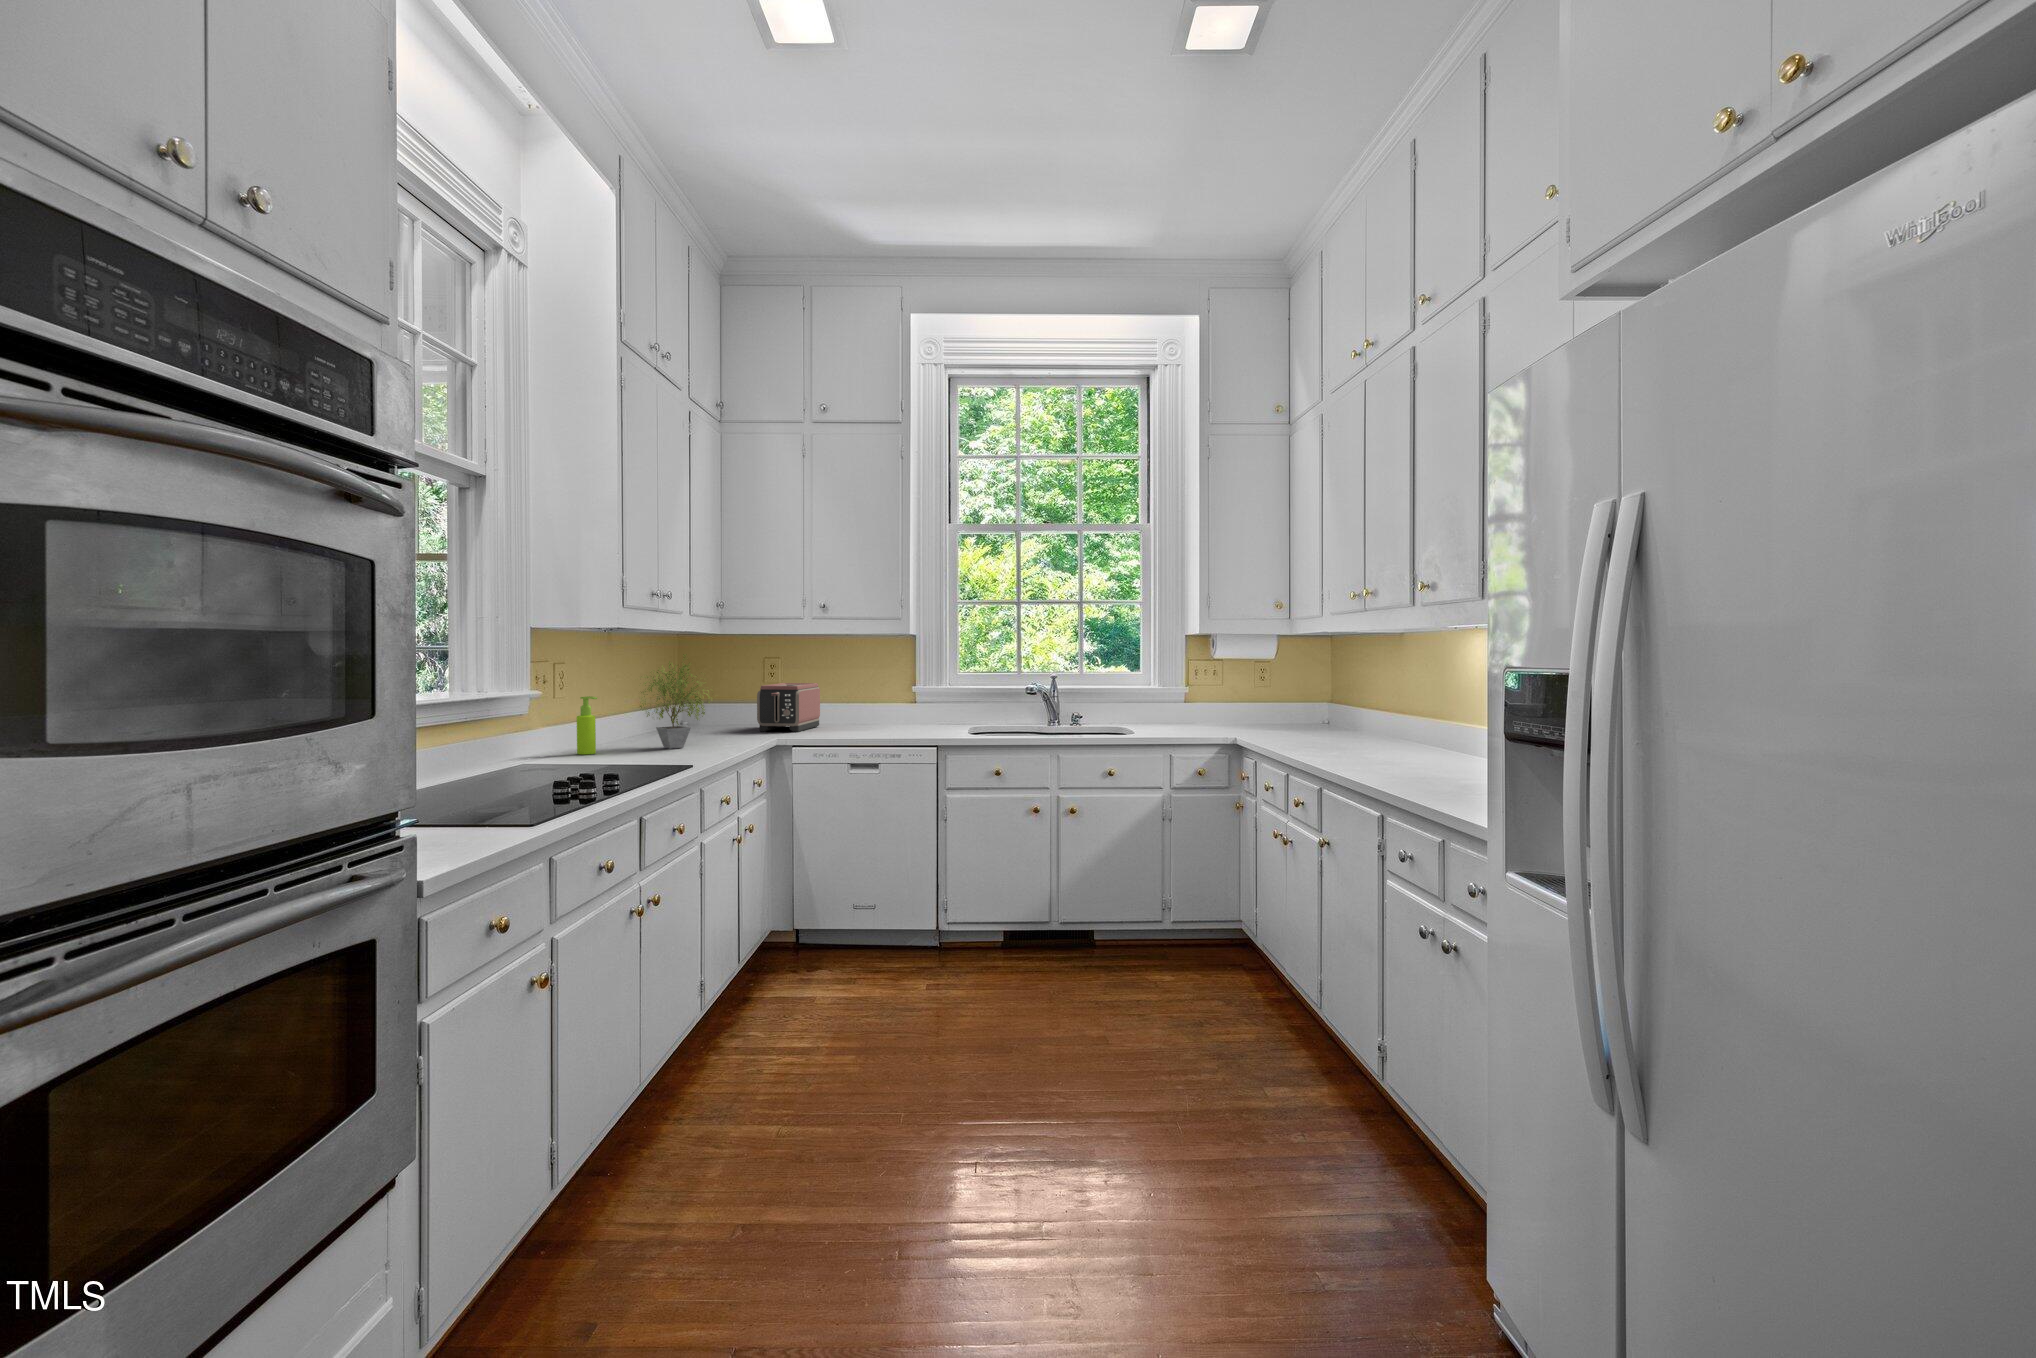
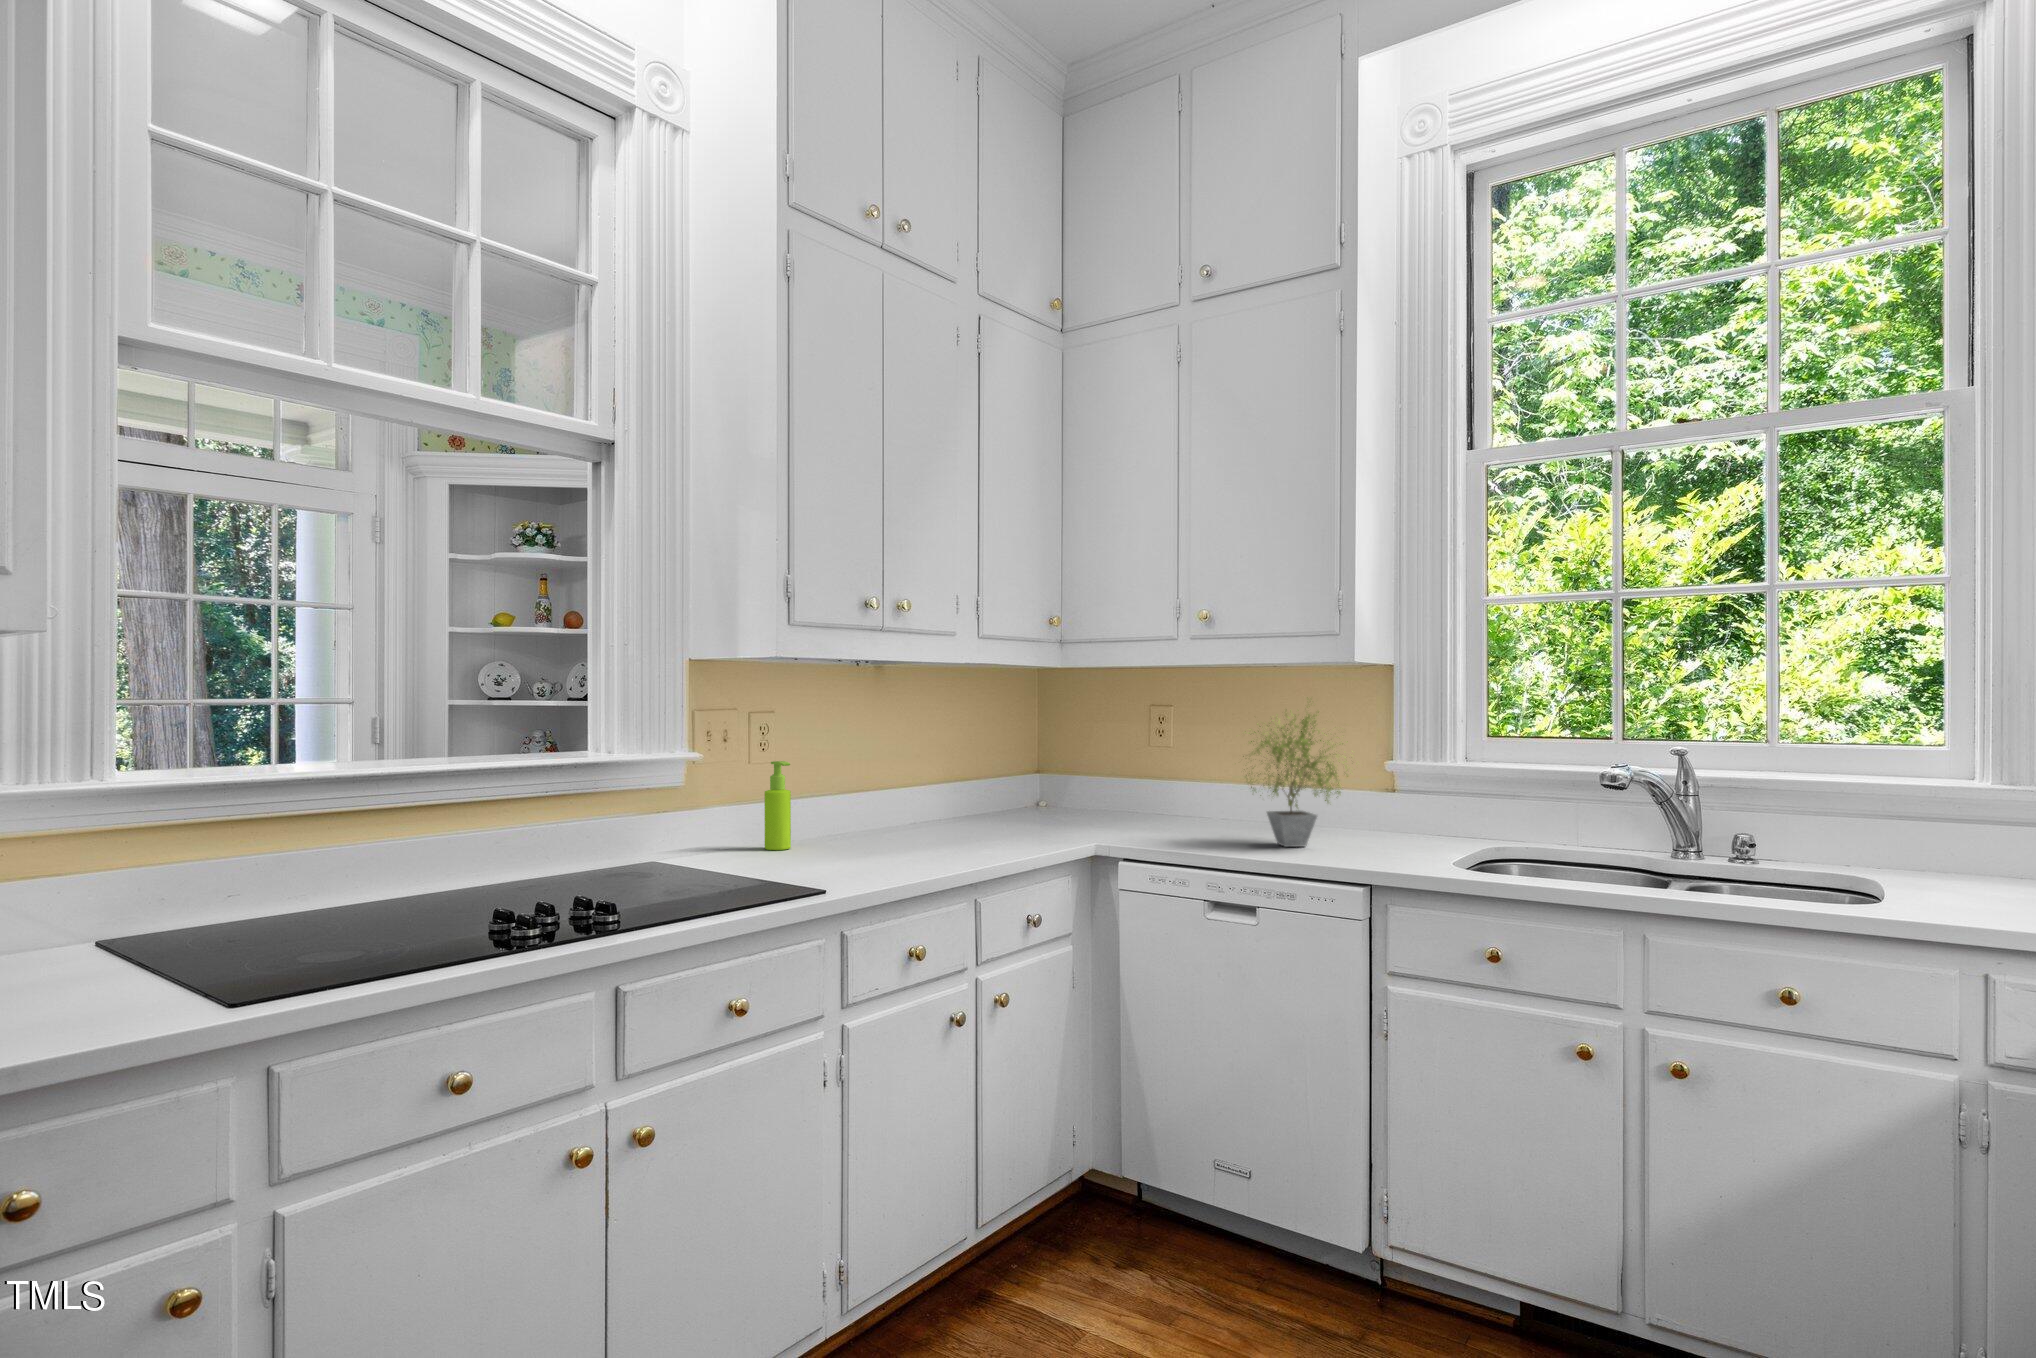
potted plant: present [640,654,710,749] -> present [1243,707,1348,847]
toaster: present [757,683,820,732] -> none [1107,744,1228,830]

